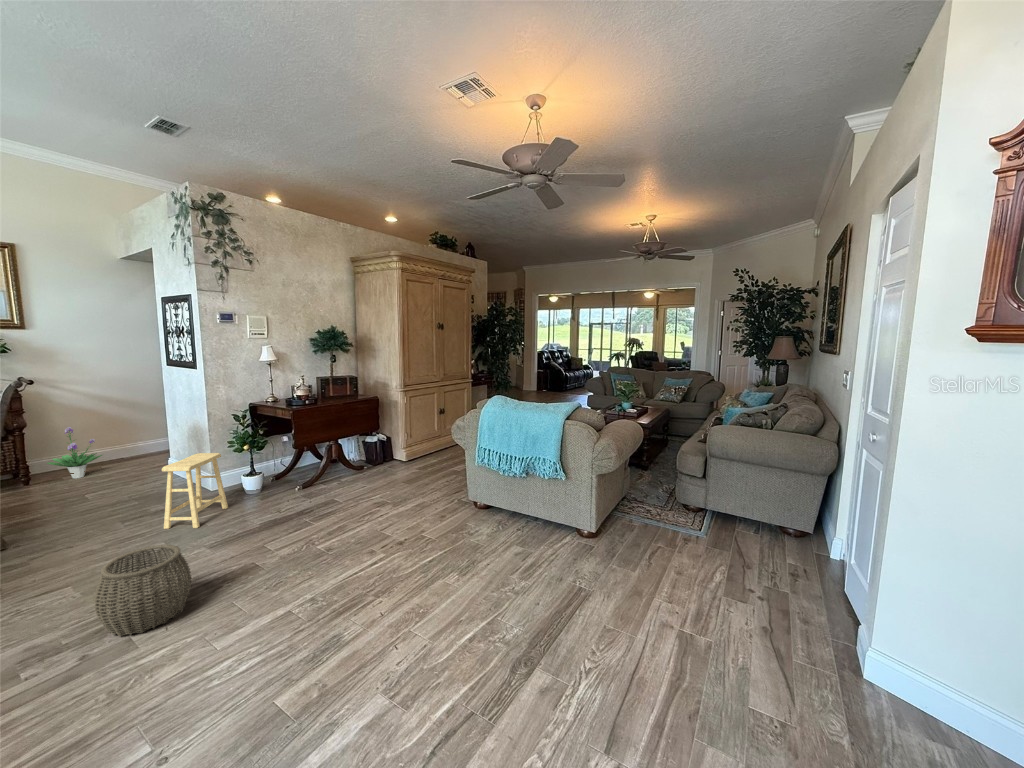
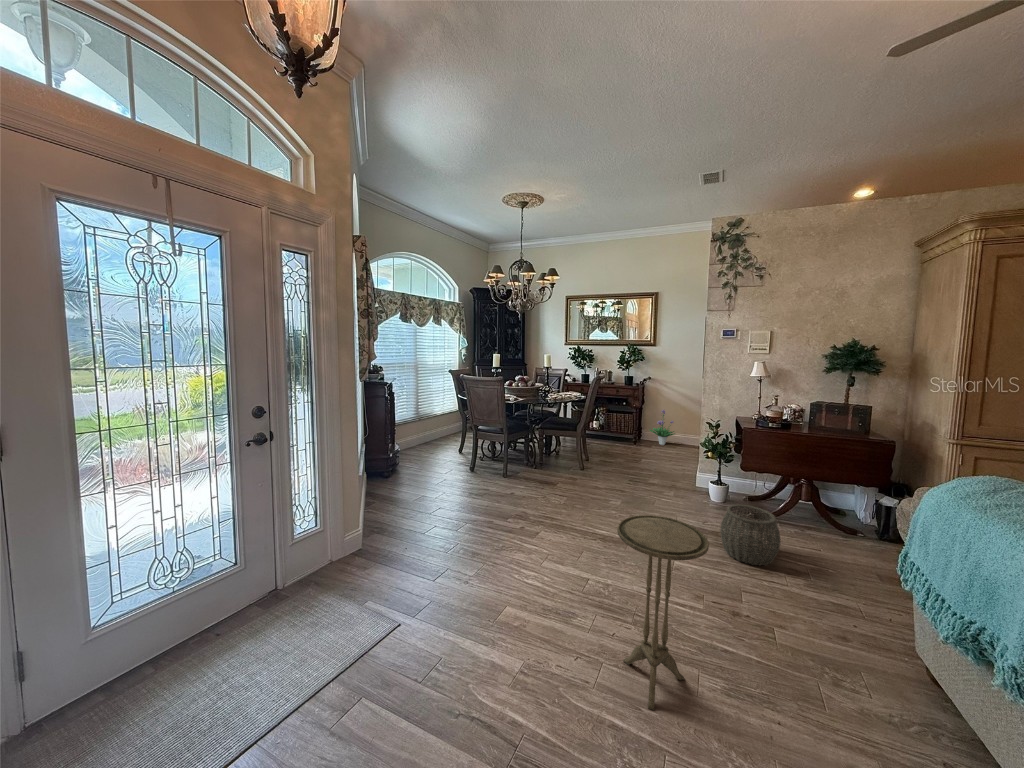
footstool: present [162,453,228,529] -> none [639,445,687,500]
side table: none [402,471,473,616] -> present [617,515,709,710]
woven basket: present [94,545,191,636] -> present [720,505,781,566]

